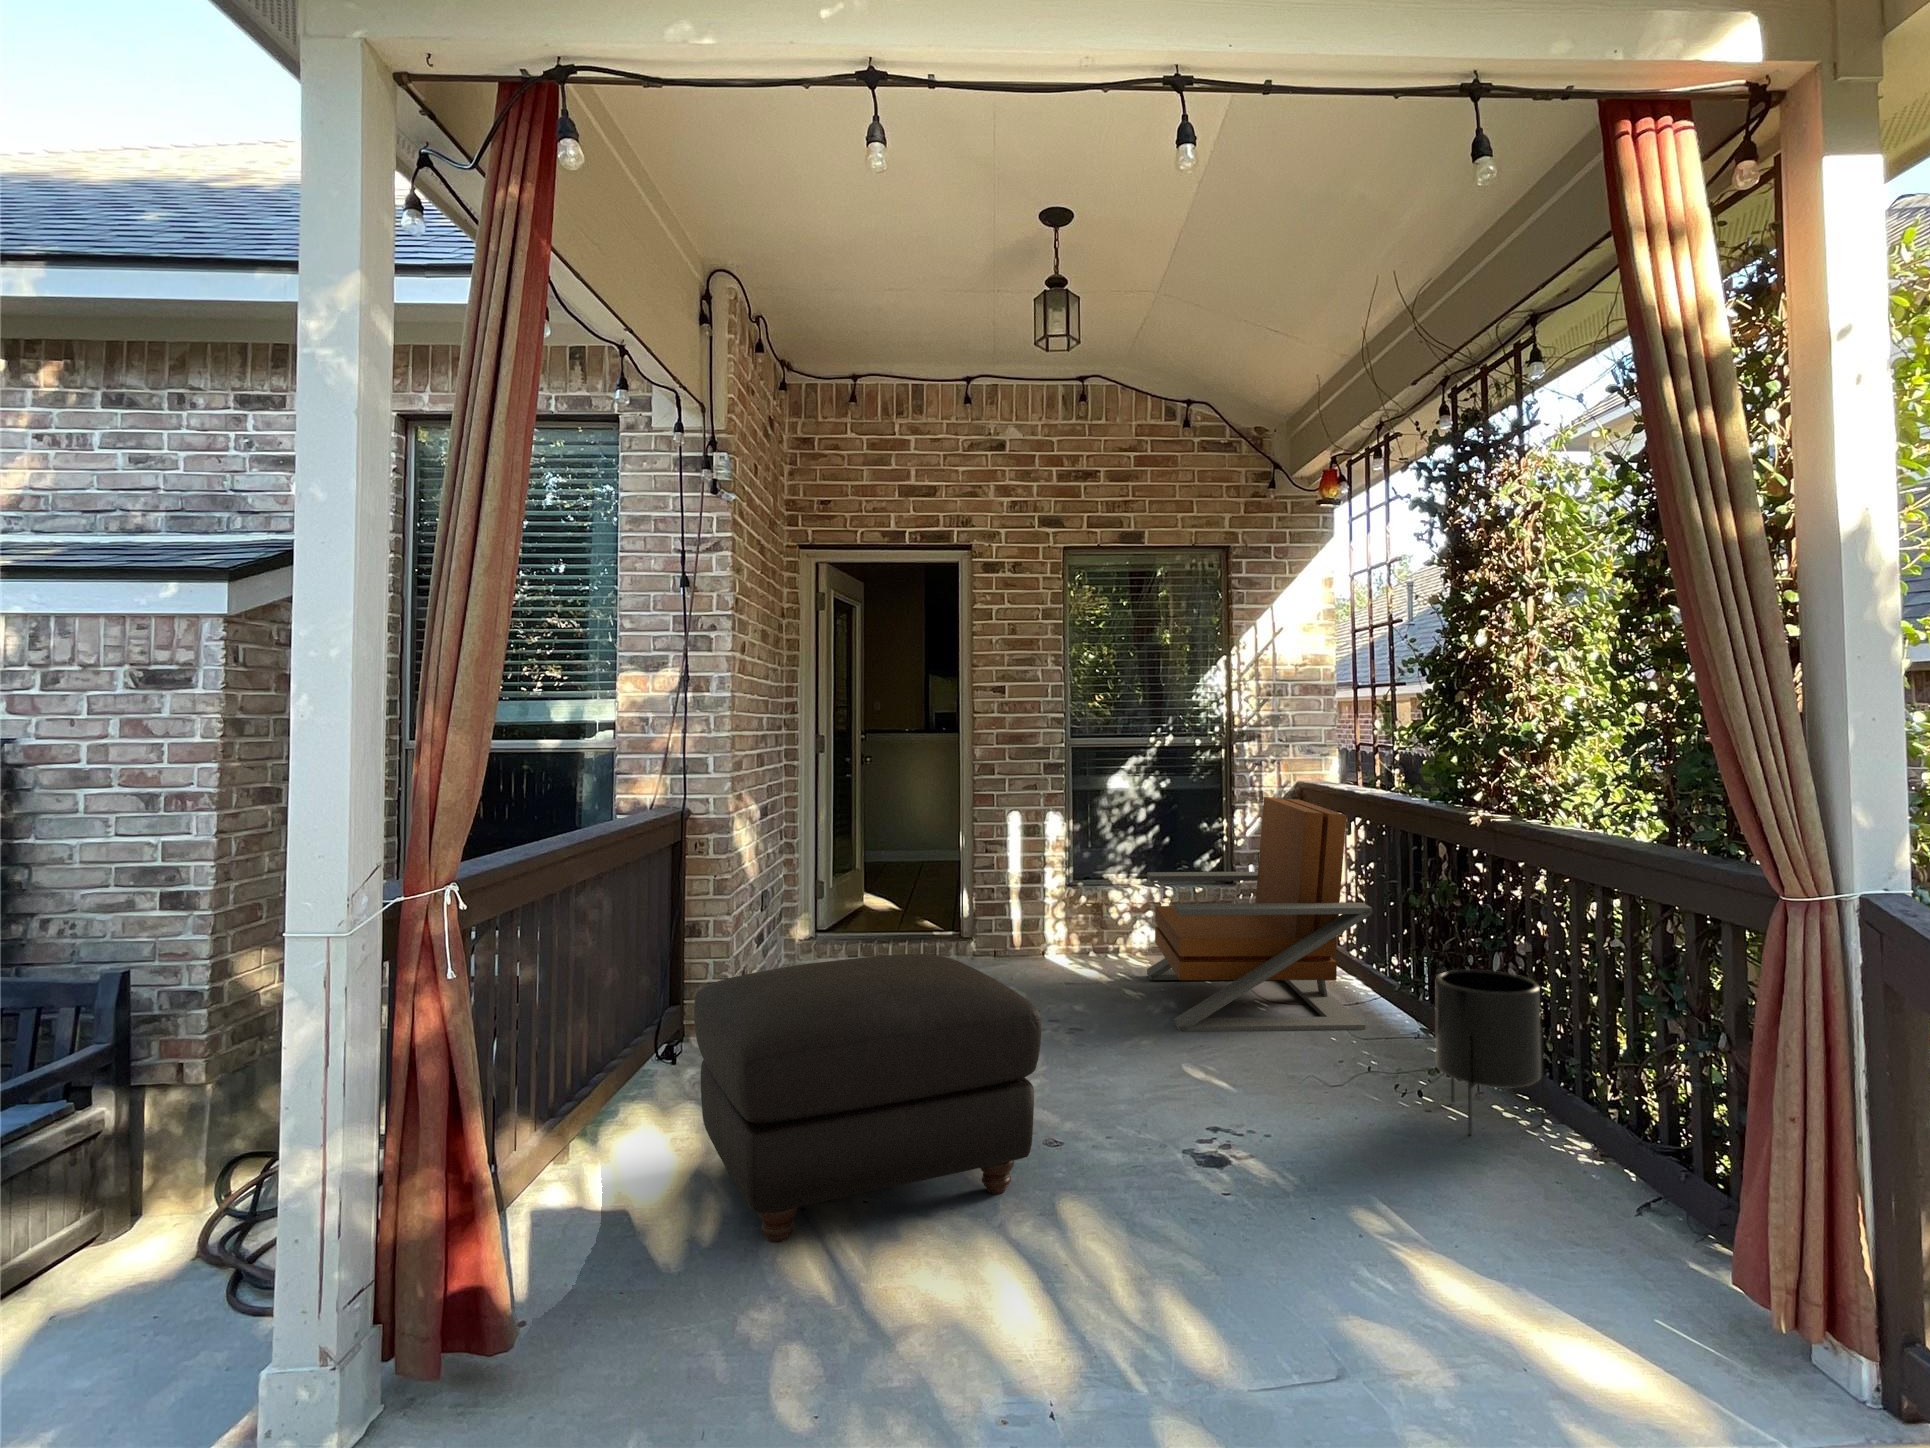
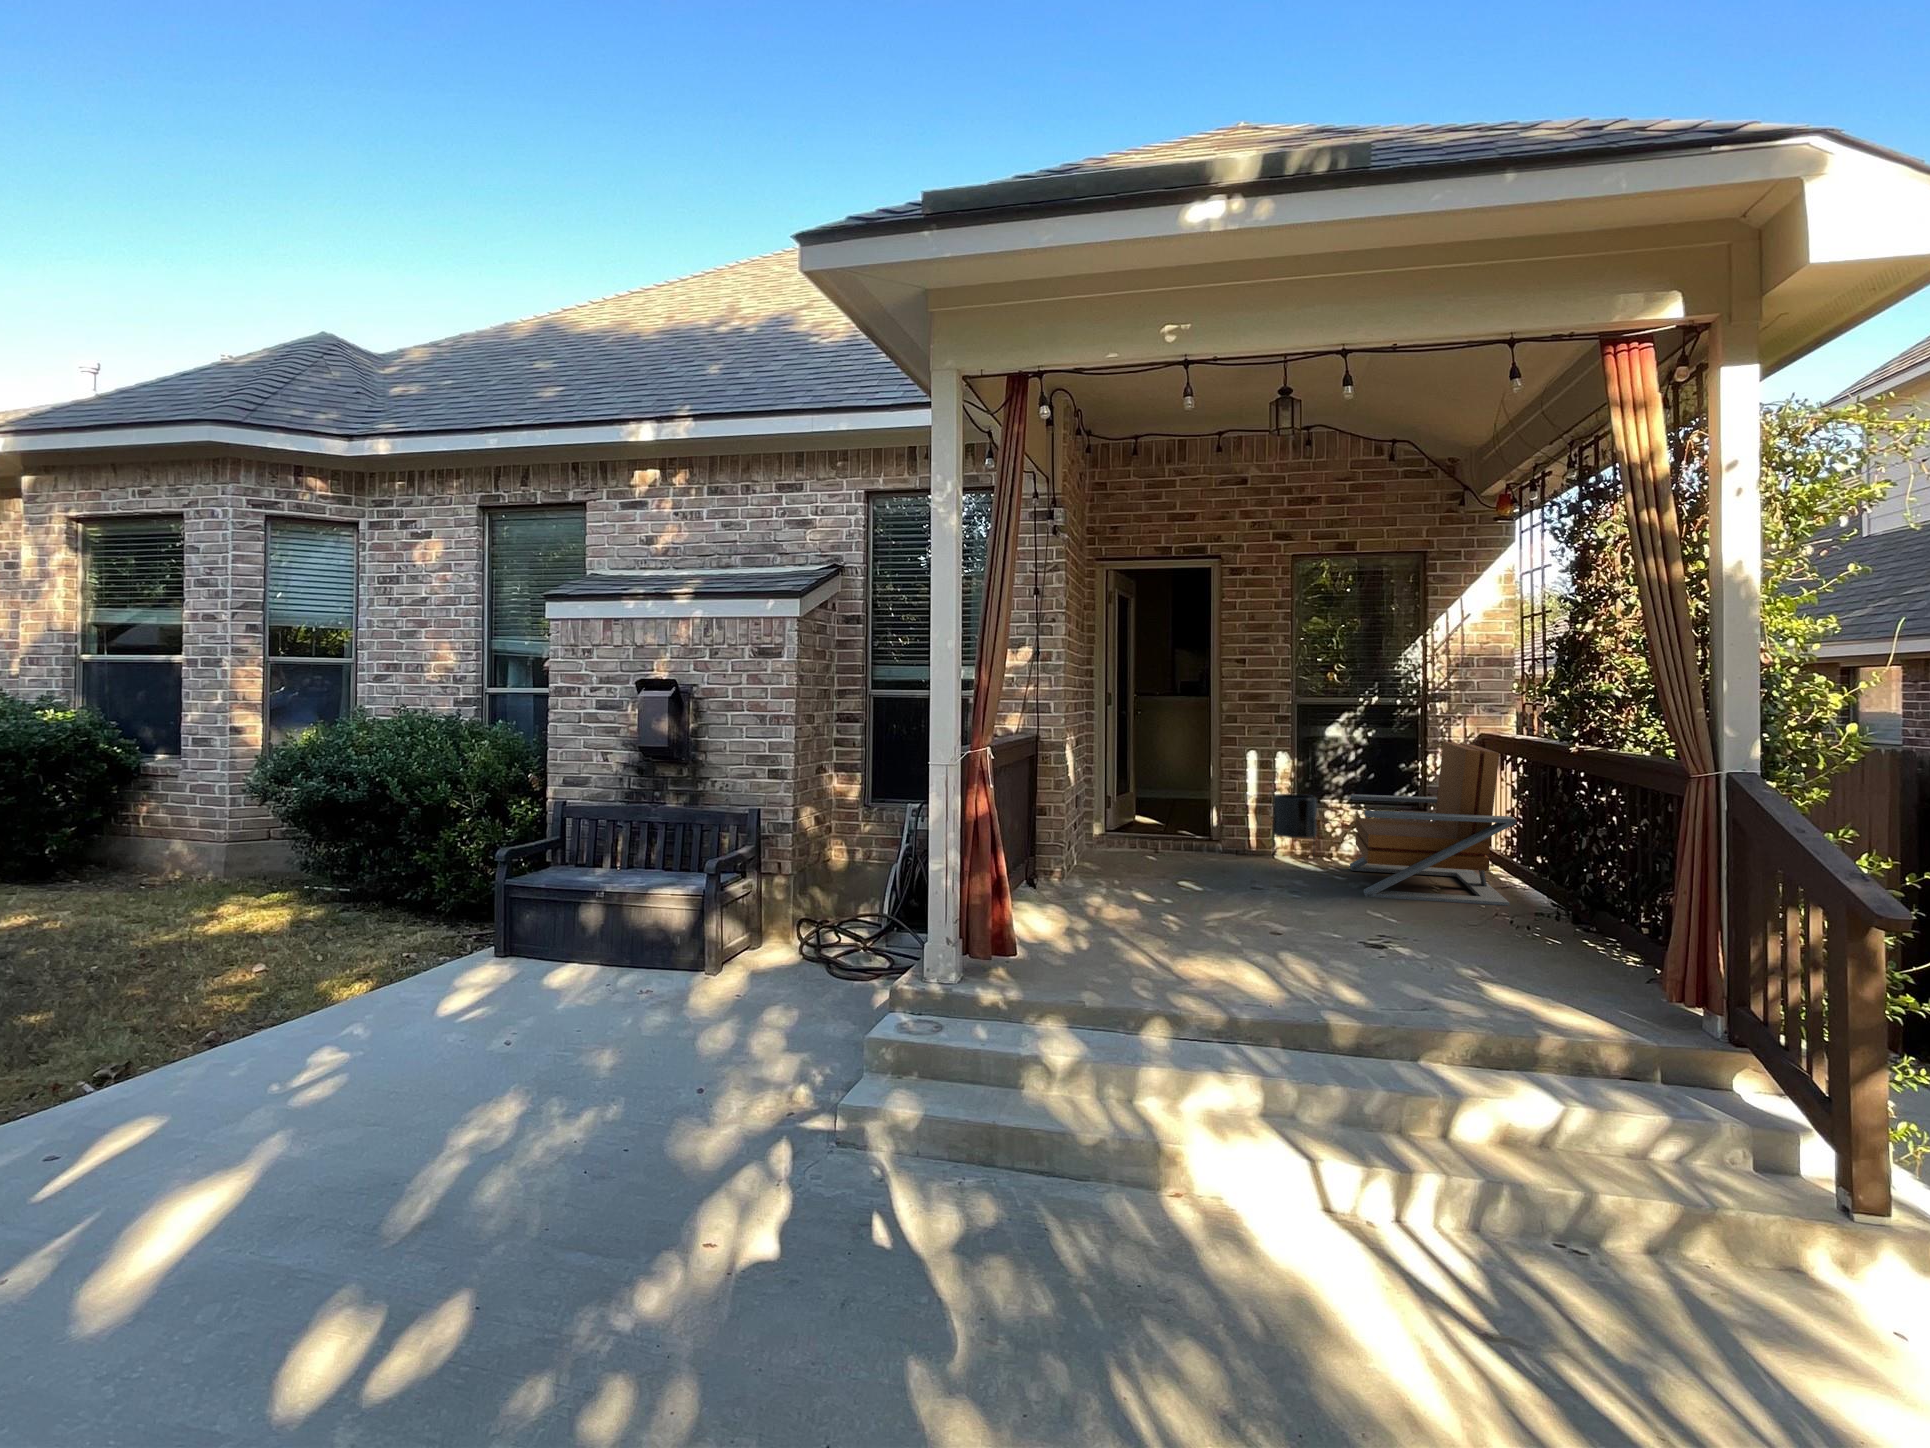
ottoman: present [694,954,1041,1243] -> none [1057,818,1259,956]
planter: present [1436,970,1545,1135] -> present [1272,794,1317,840]

